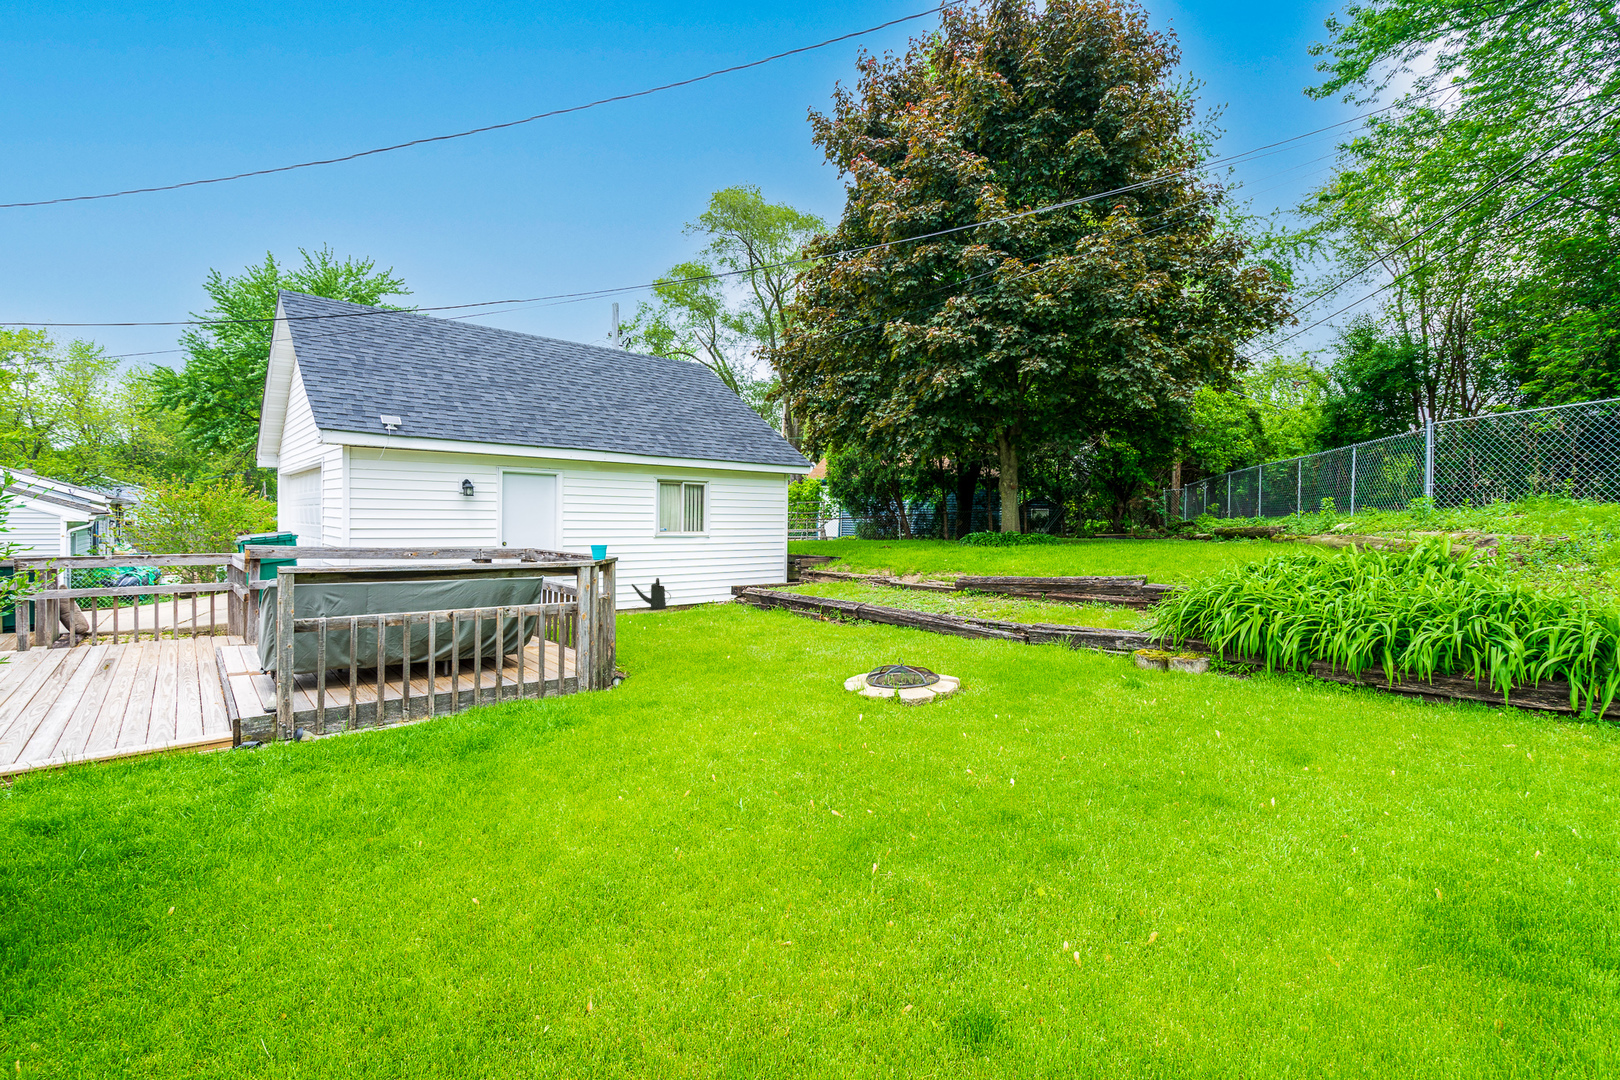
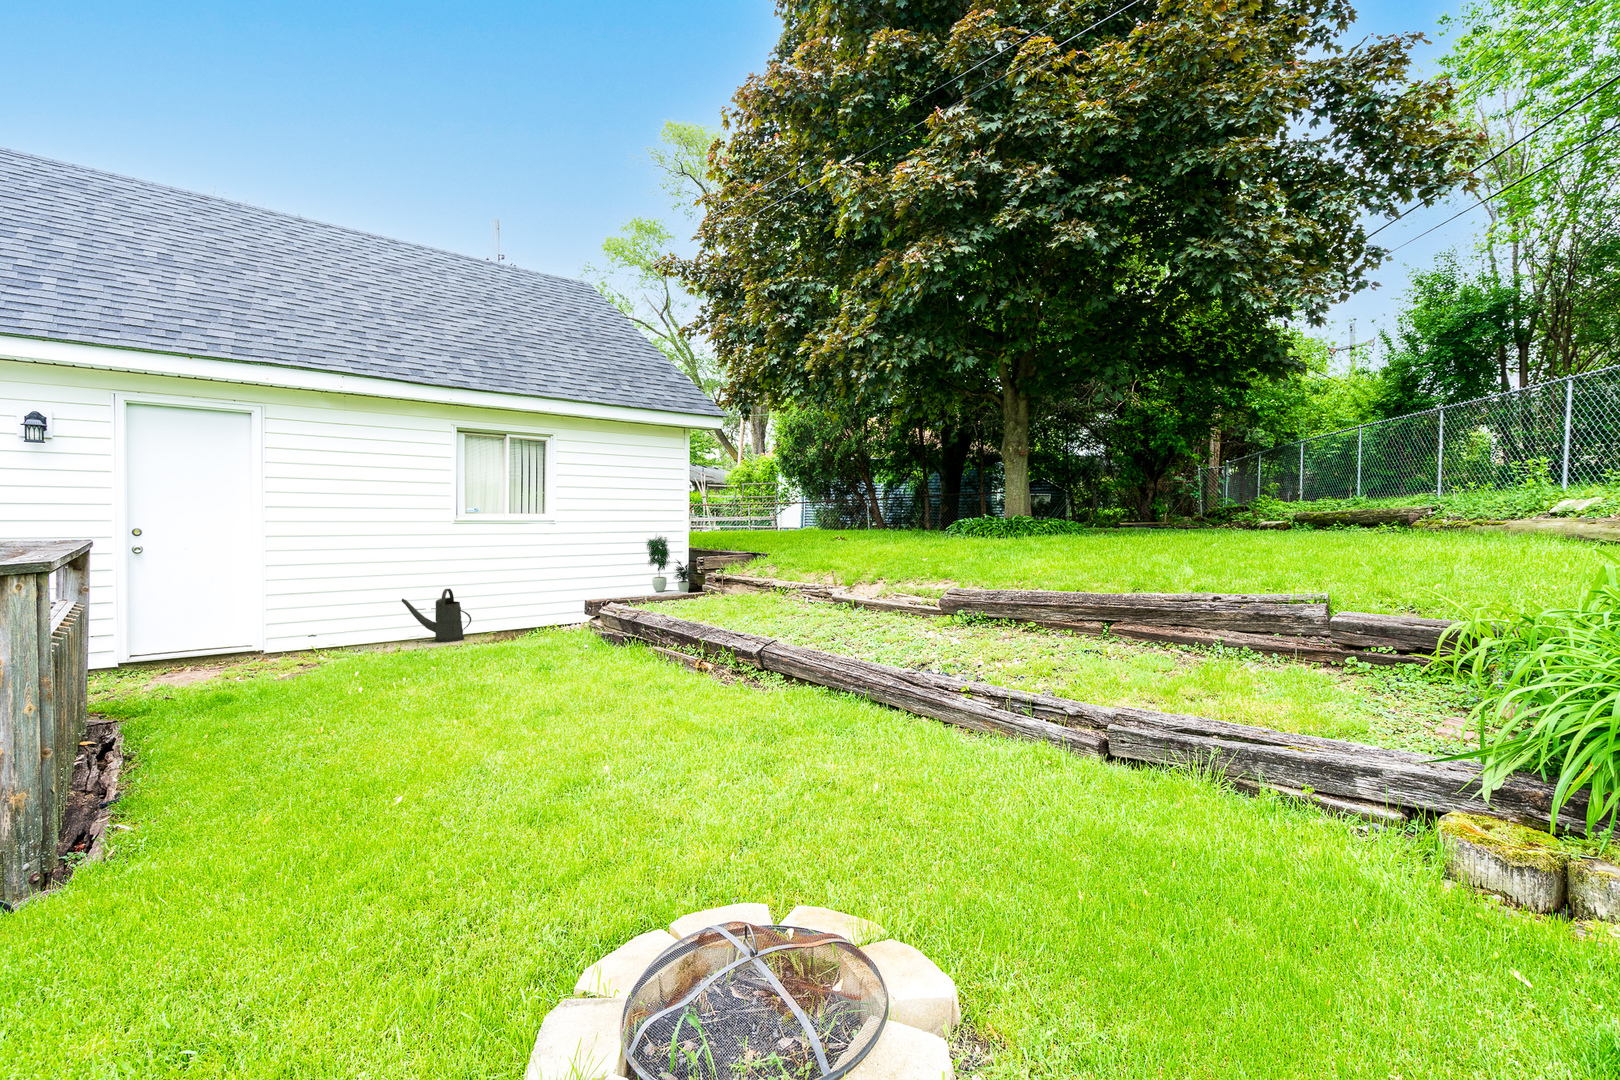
potted plant: none [762,543,795,582] -> present [647,537,693,592]

